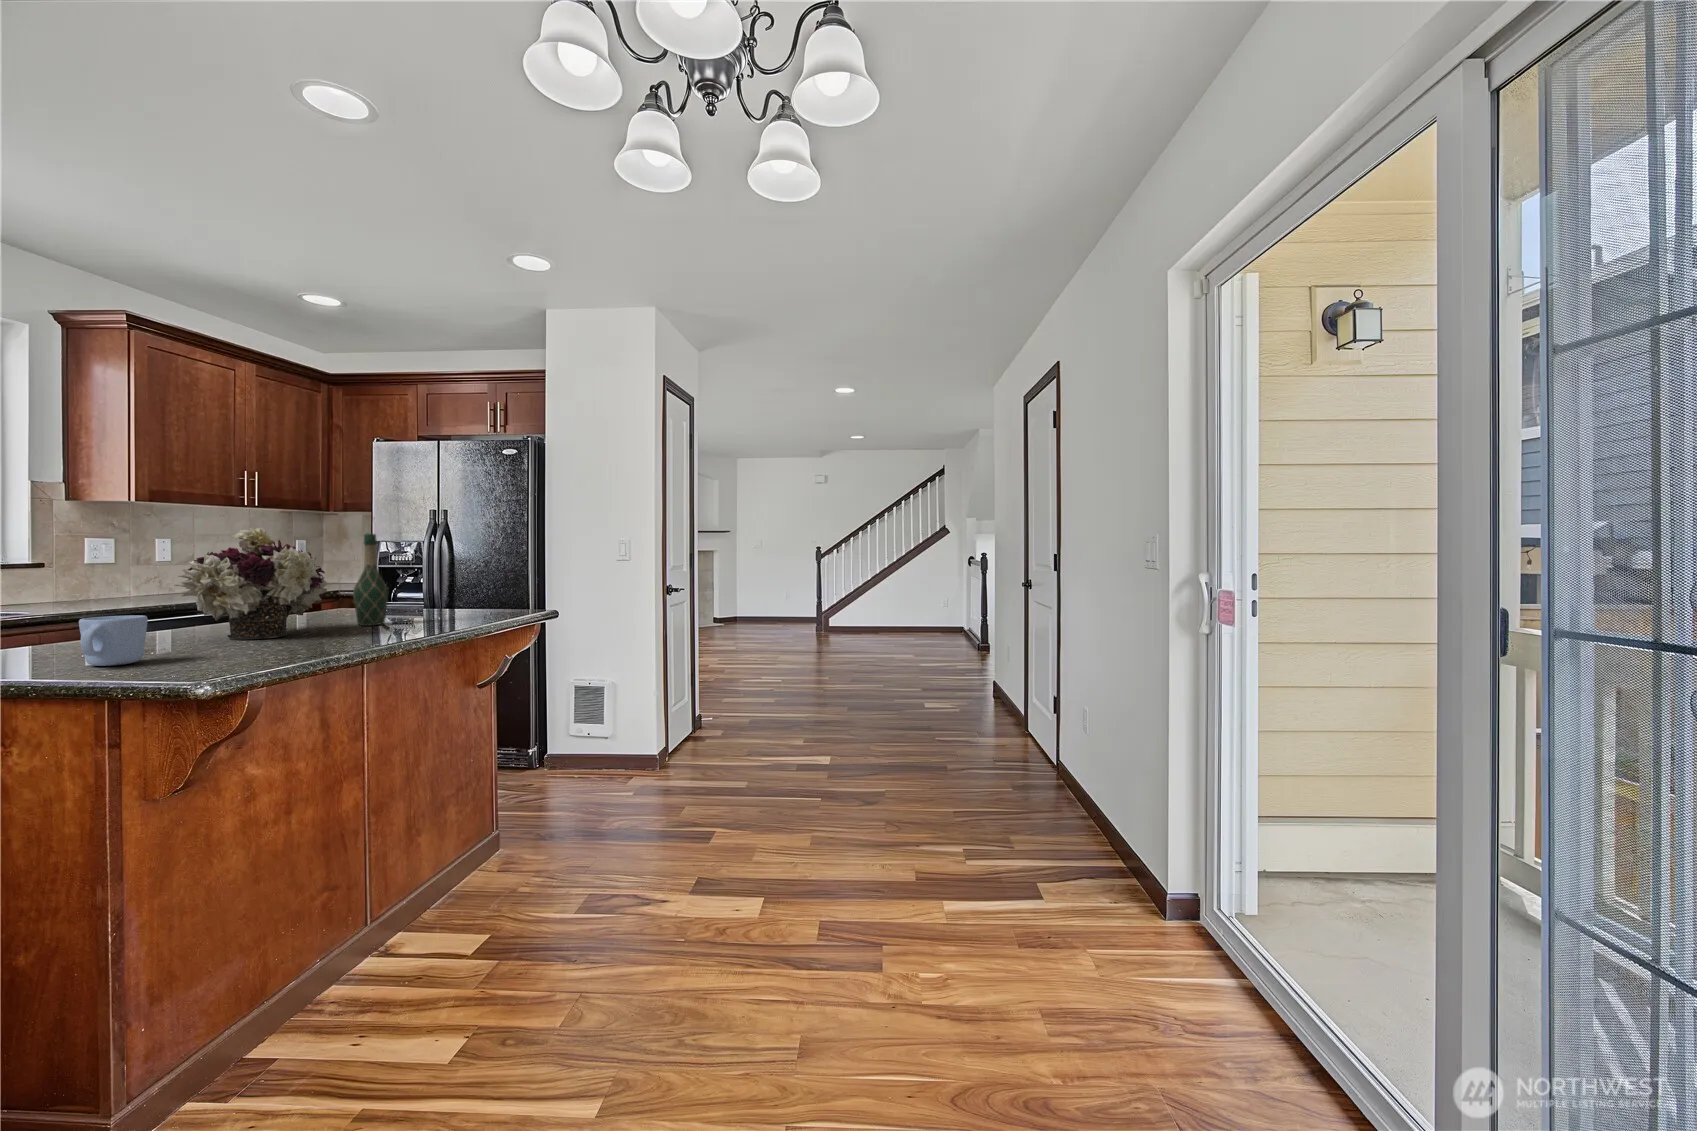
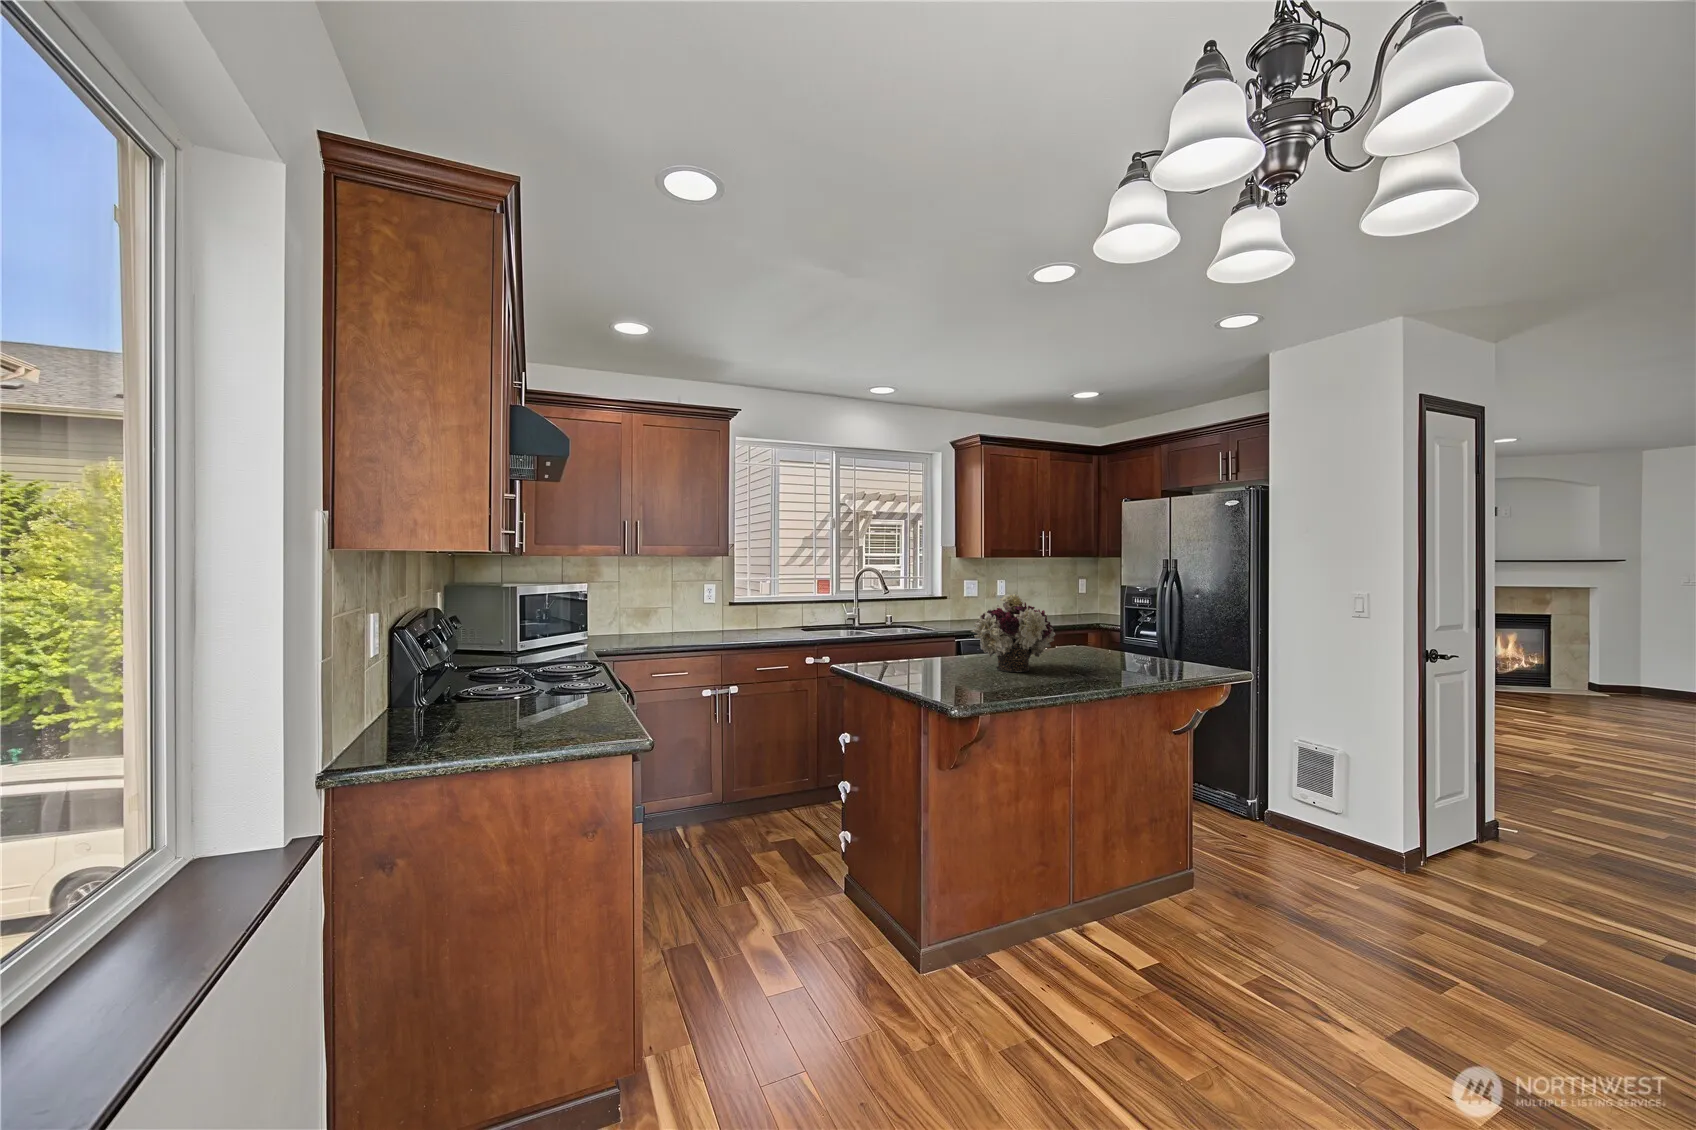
wine bottle: present [353,534,389,626] -> none [1075,595,1100,668]
mug: present [79,615,148,666] -> none [921,652,950,683]

